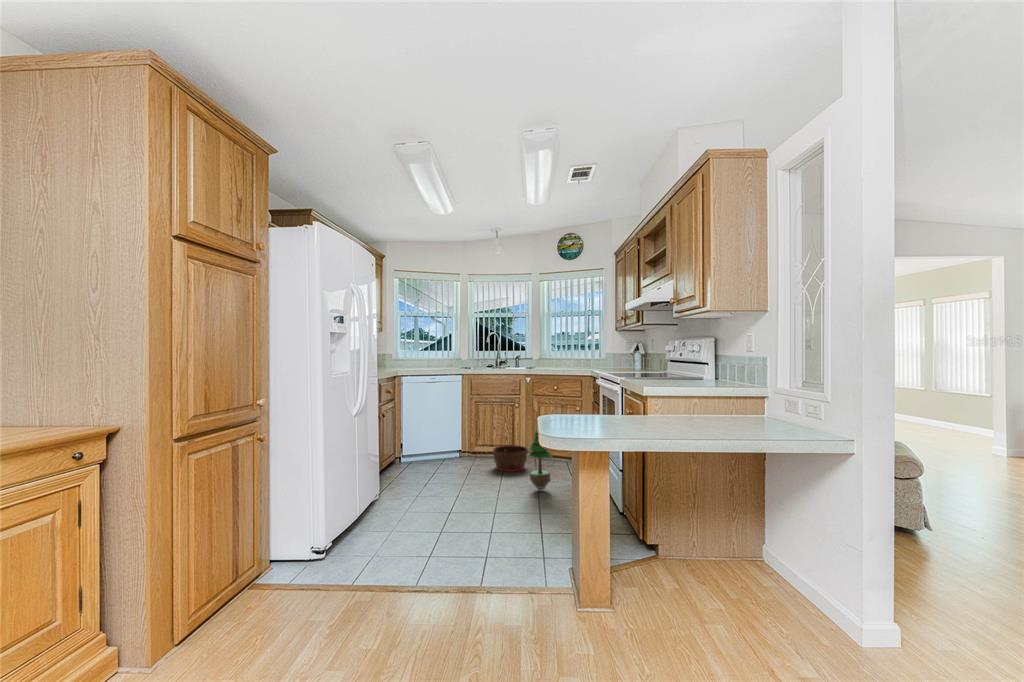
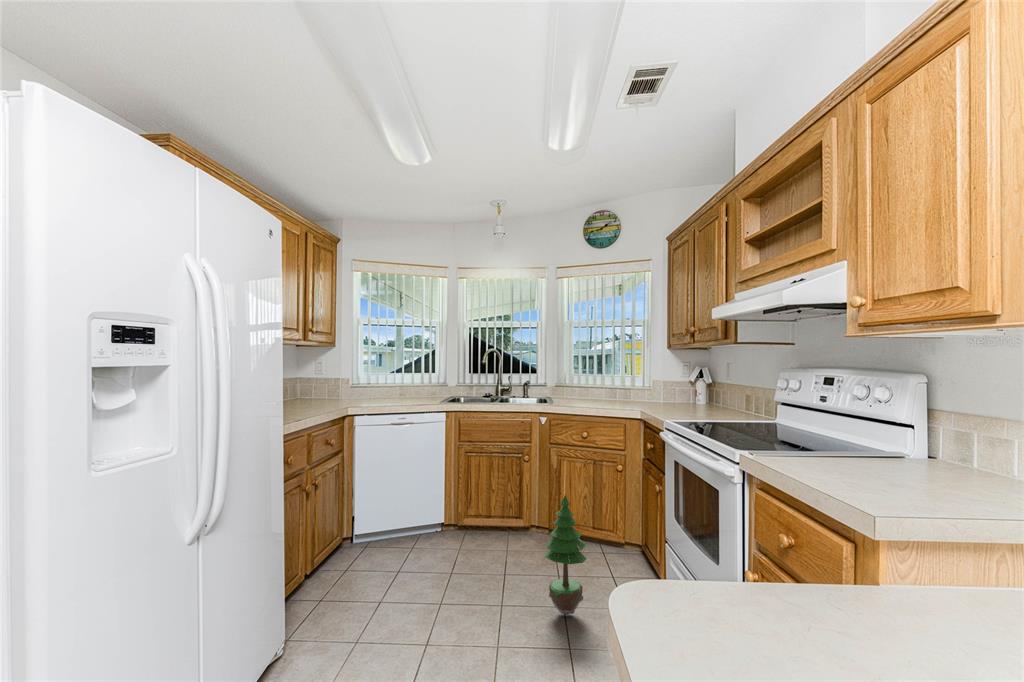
basket: present [493,445,528,472] -> none [489,519,543,566]

